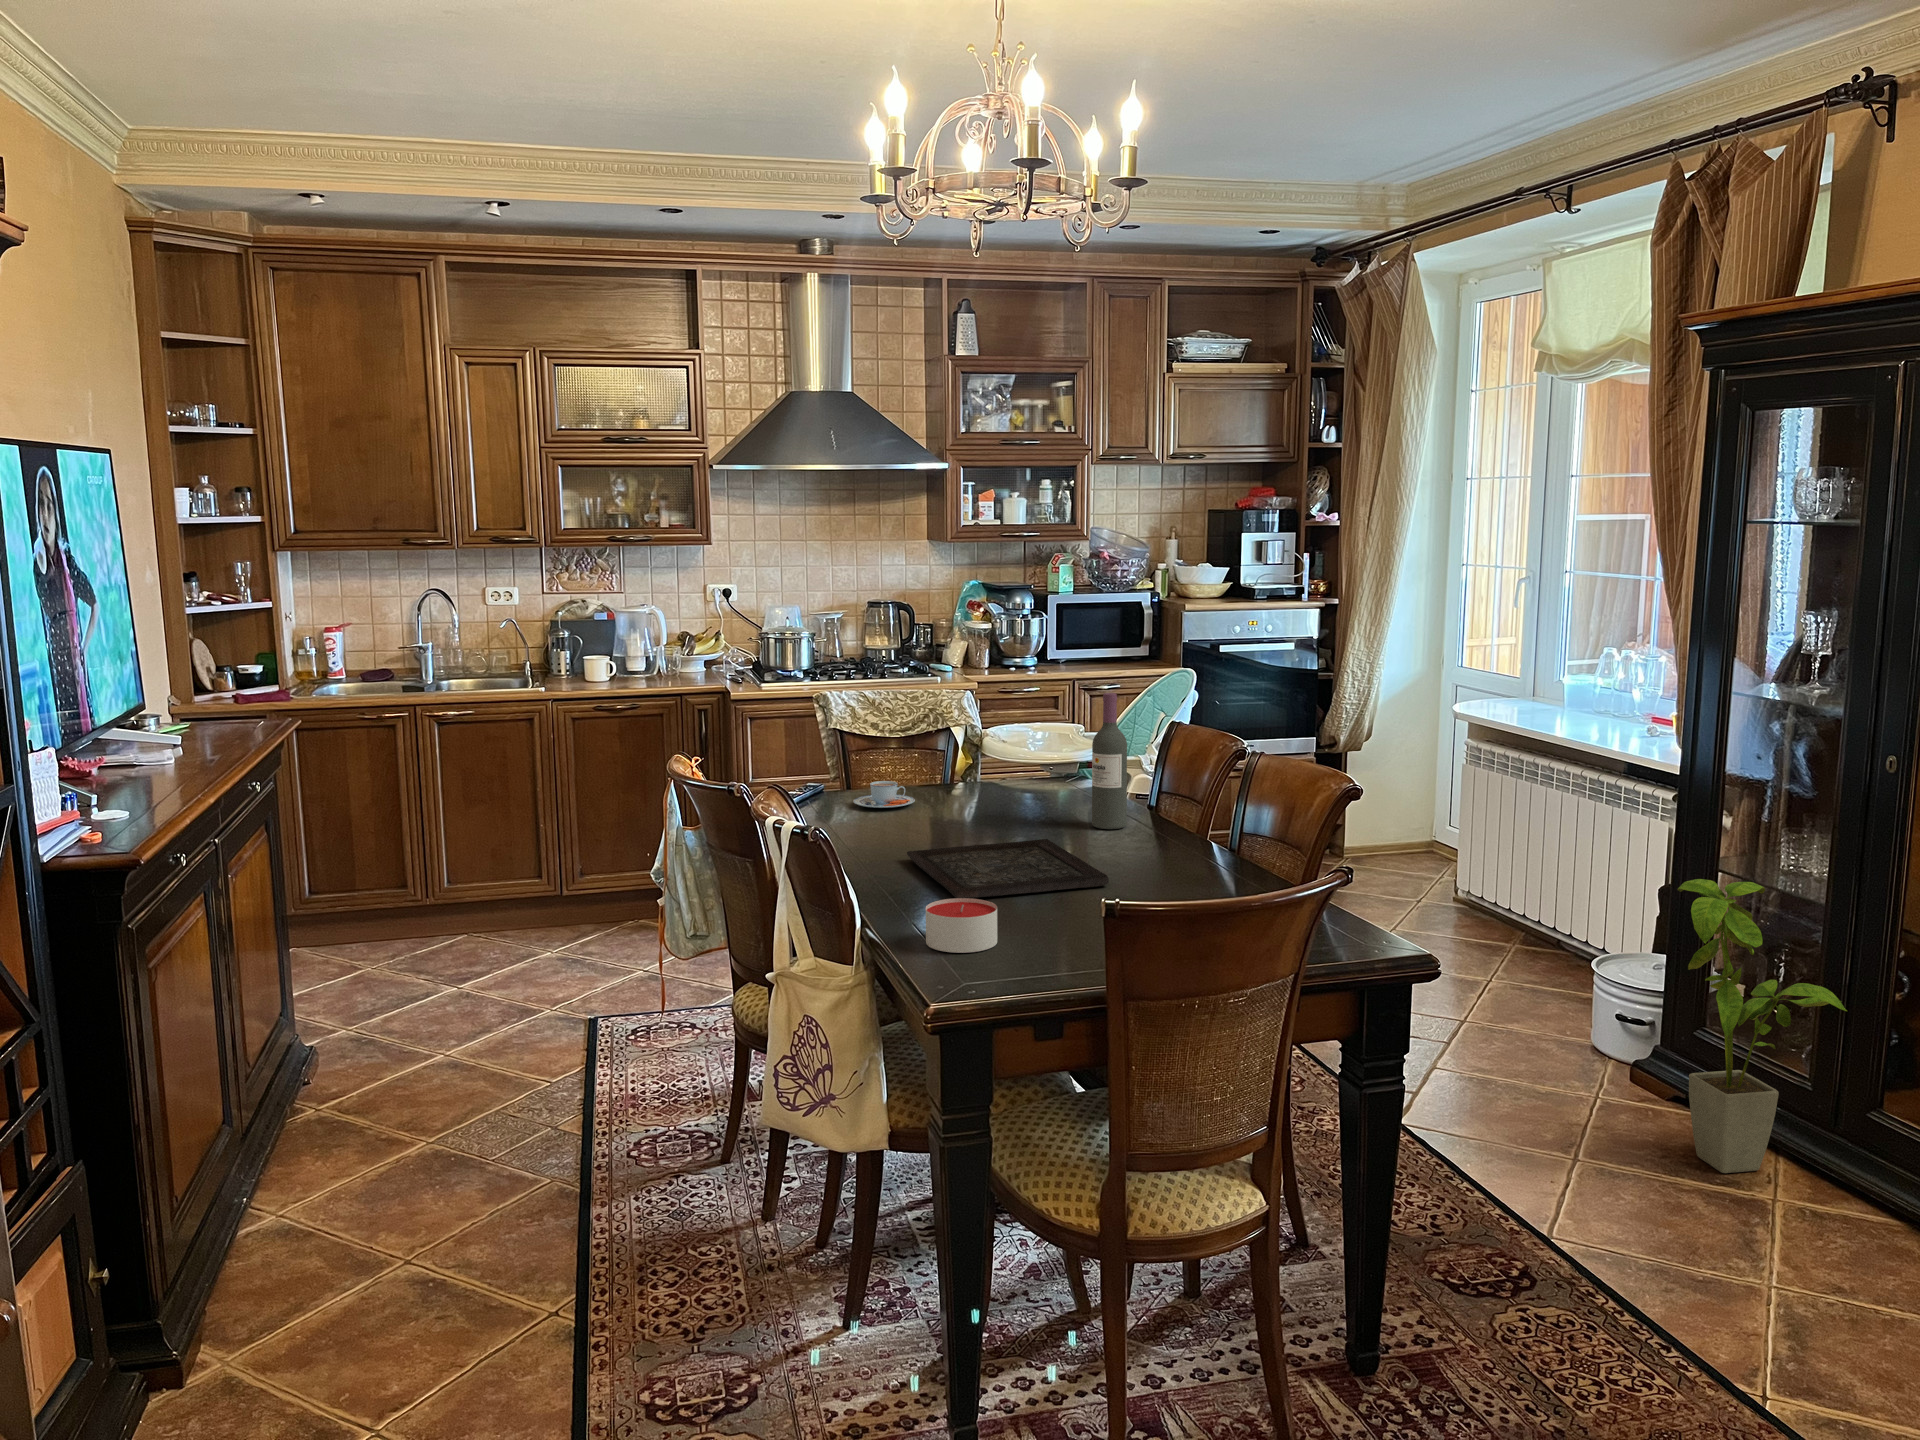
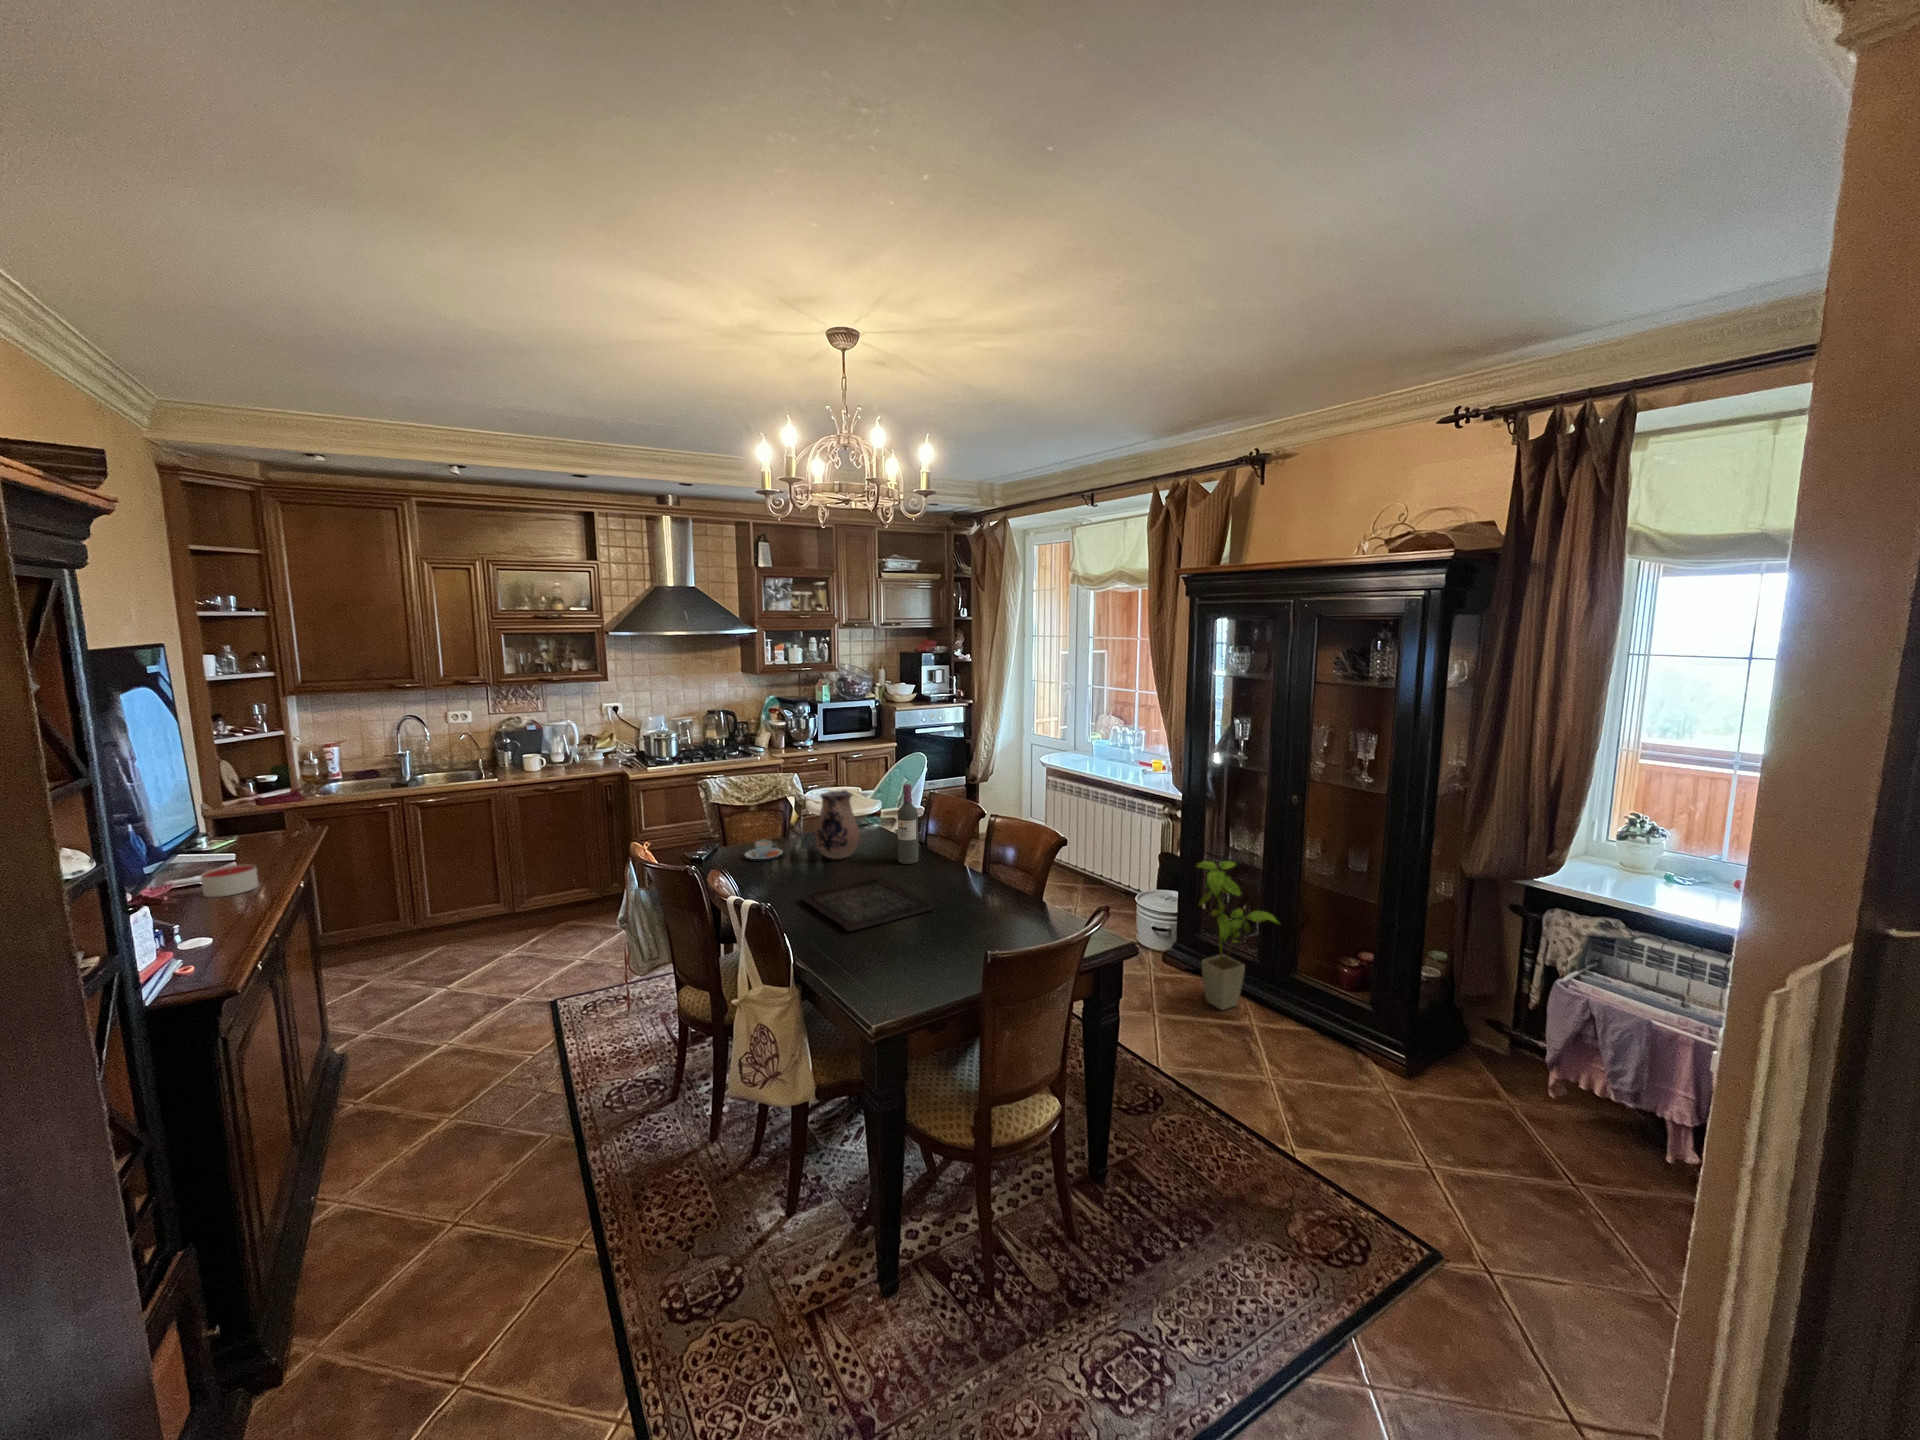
ceramic pitcher: none [962,704,1036,815] -> present [815,790,860,859]
candle: present [926,898,997,953] -> present [201,864,258,897]

